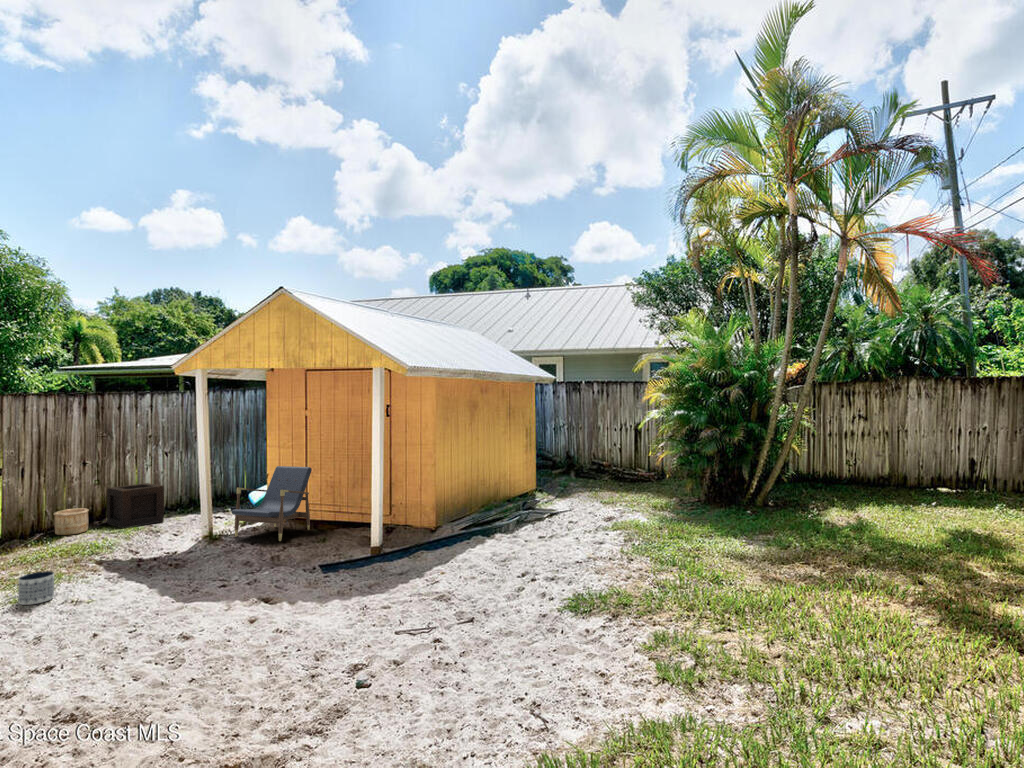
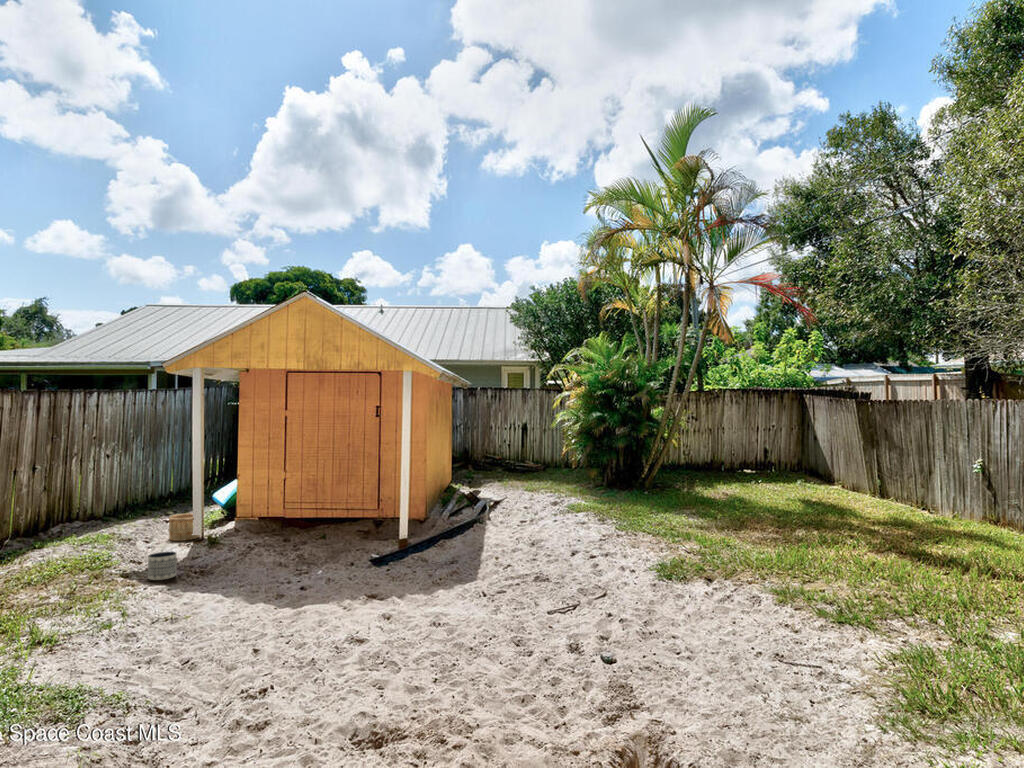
lounge chair: present [232,466,312,541] -> none [231,464,296,532]
wooden crate: present [107,483,164,529] -> none [54,488,120,534]
wooden bucket: present [54,508,89,535] -> present [169,513,200,541]

